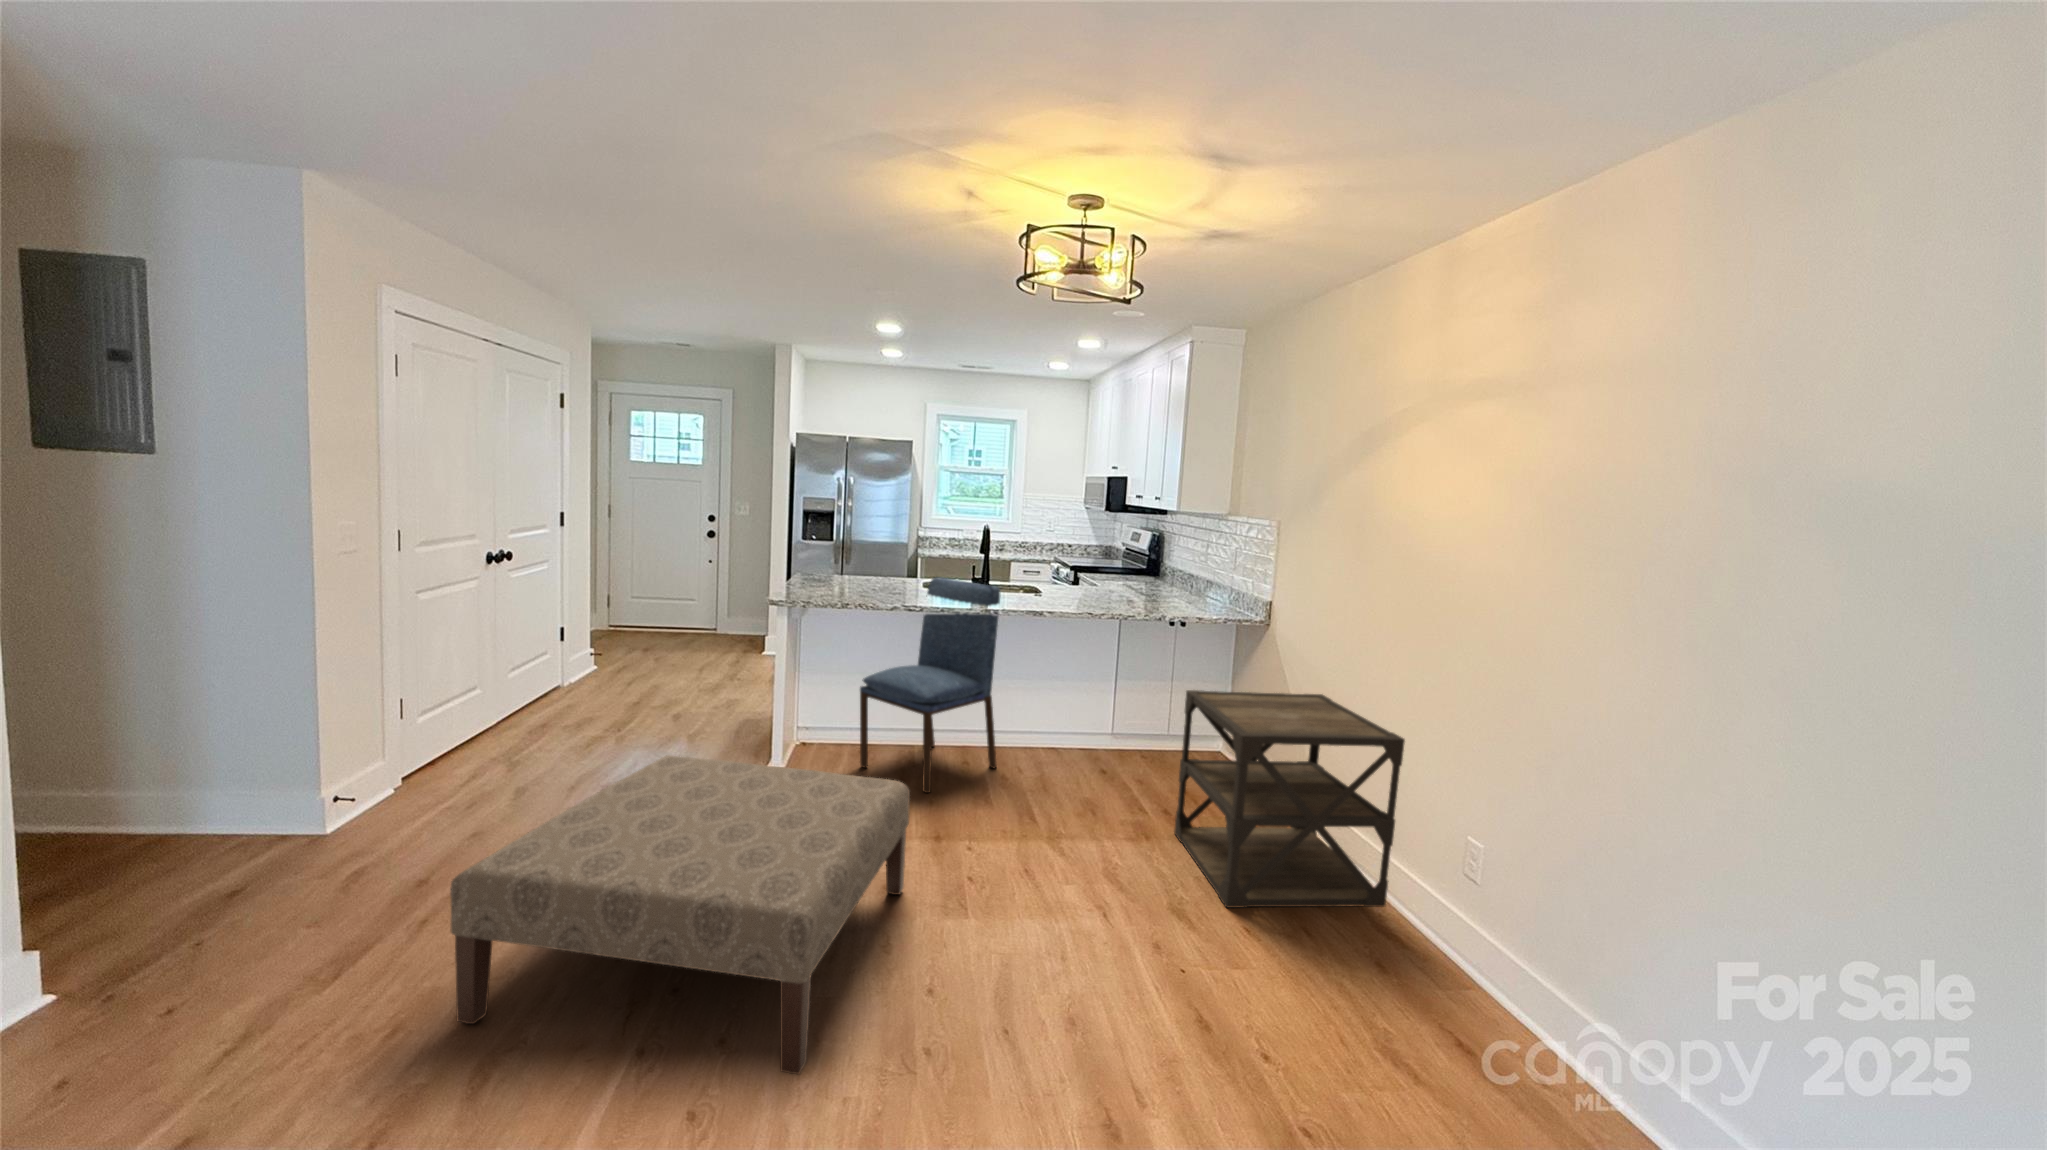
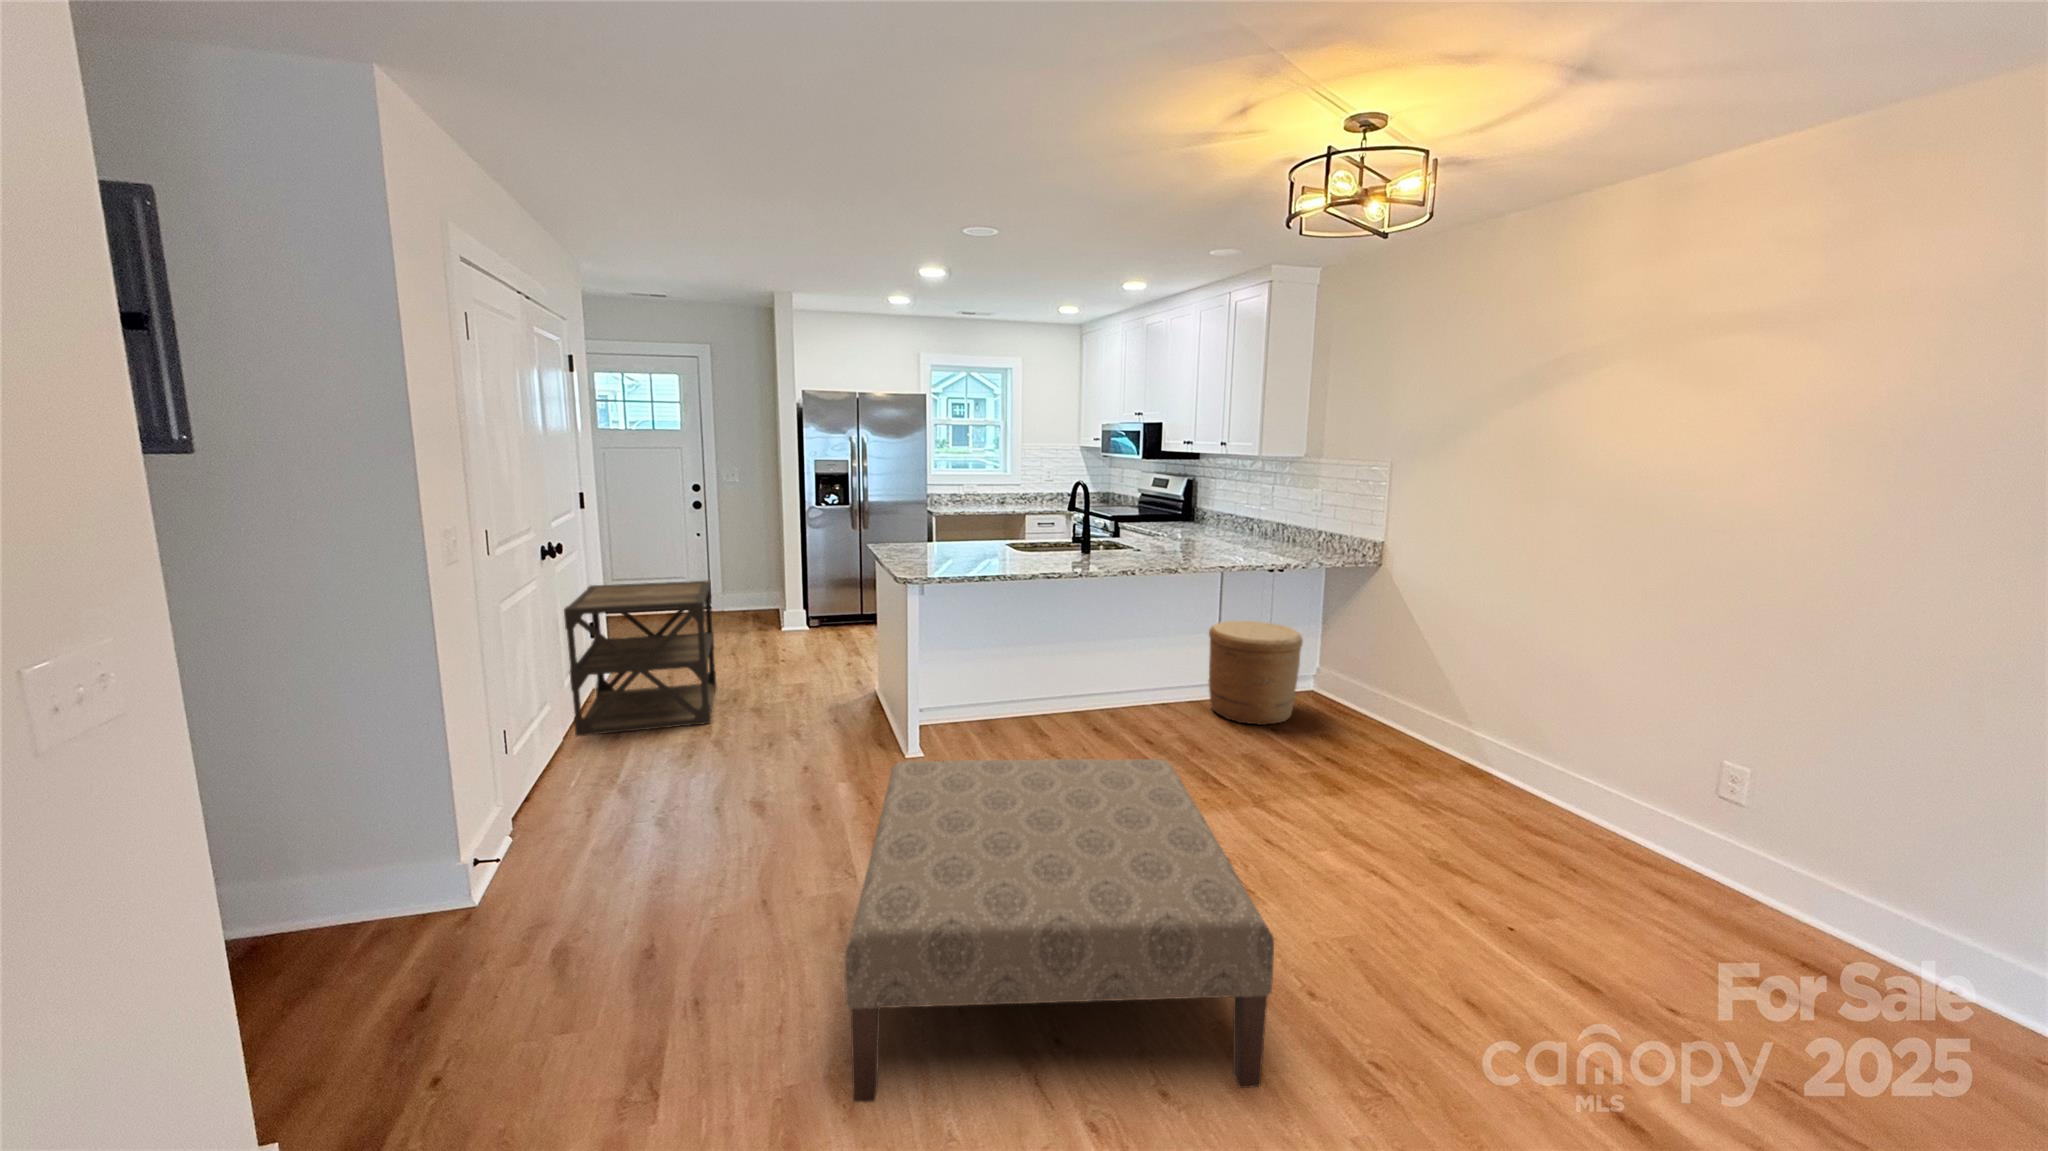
dining chair: present [860,577,1000,793] -> none [995,538,1128,763]
woven basket: none [1095,674,1186,781] -> present [1209,621,1303,725]
side table: present [1174,690,1405,908] -> present [564,581,717,736]

